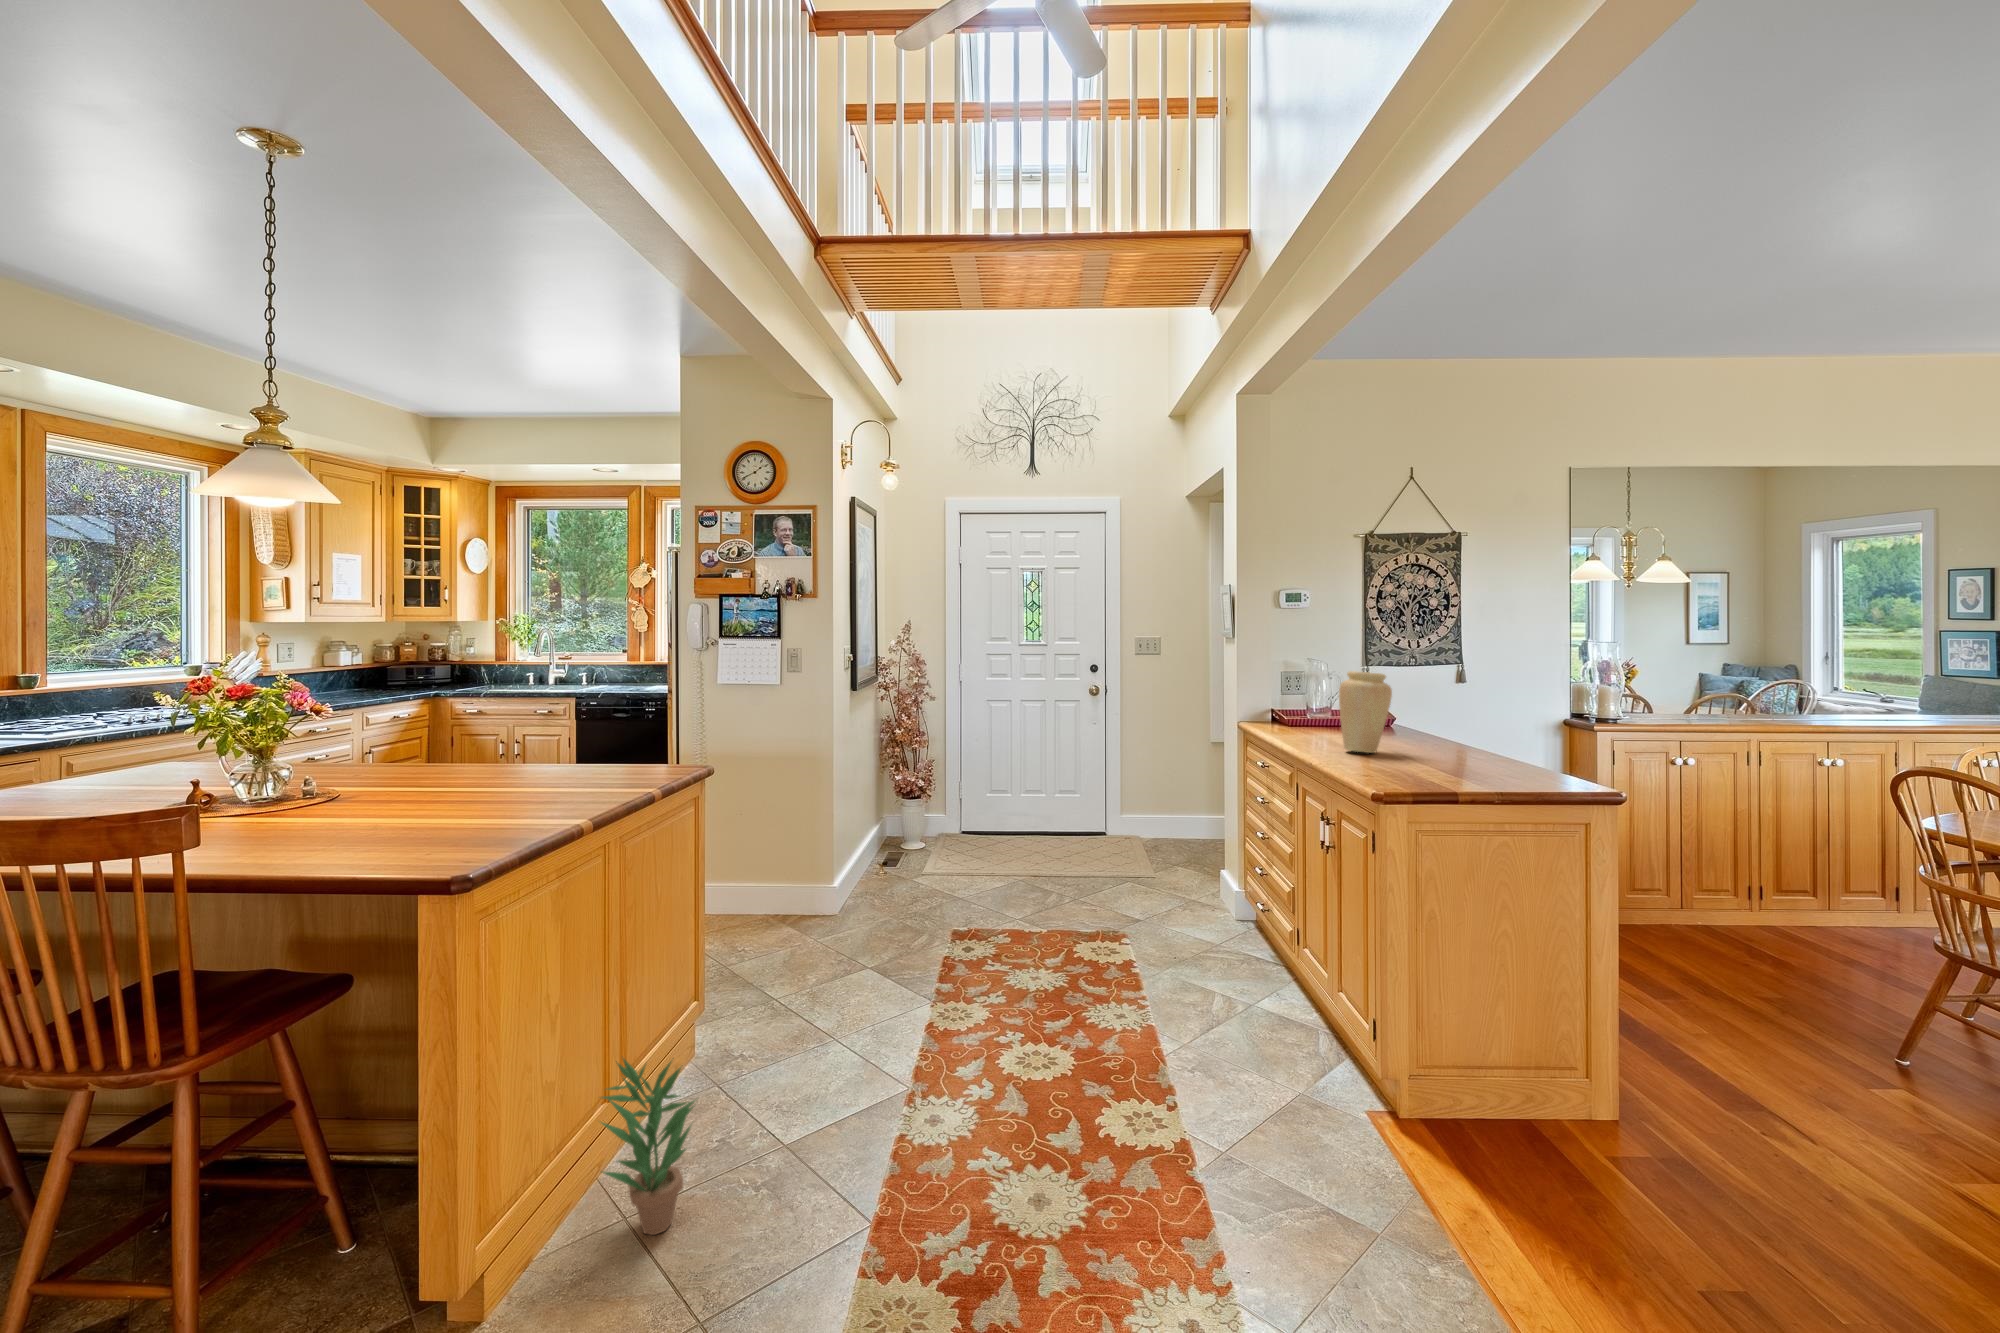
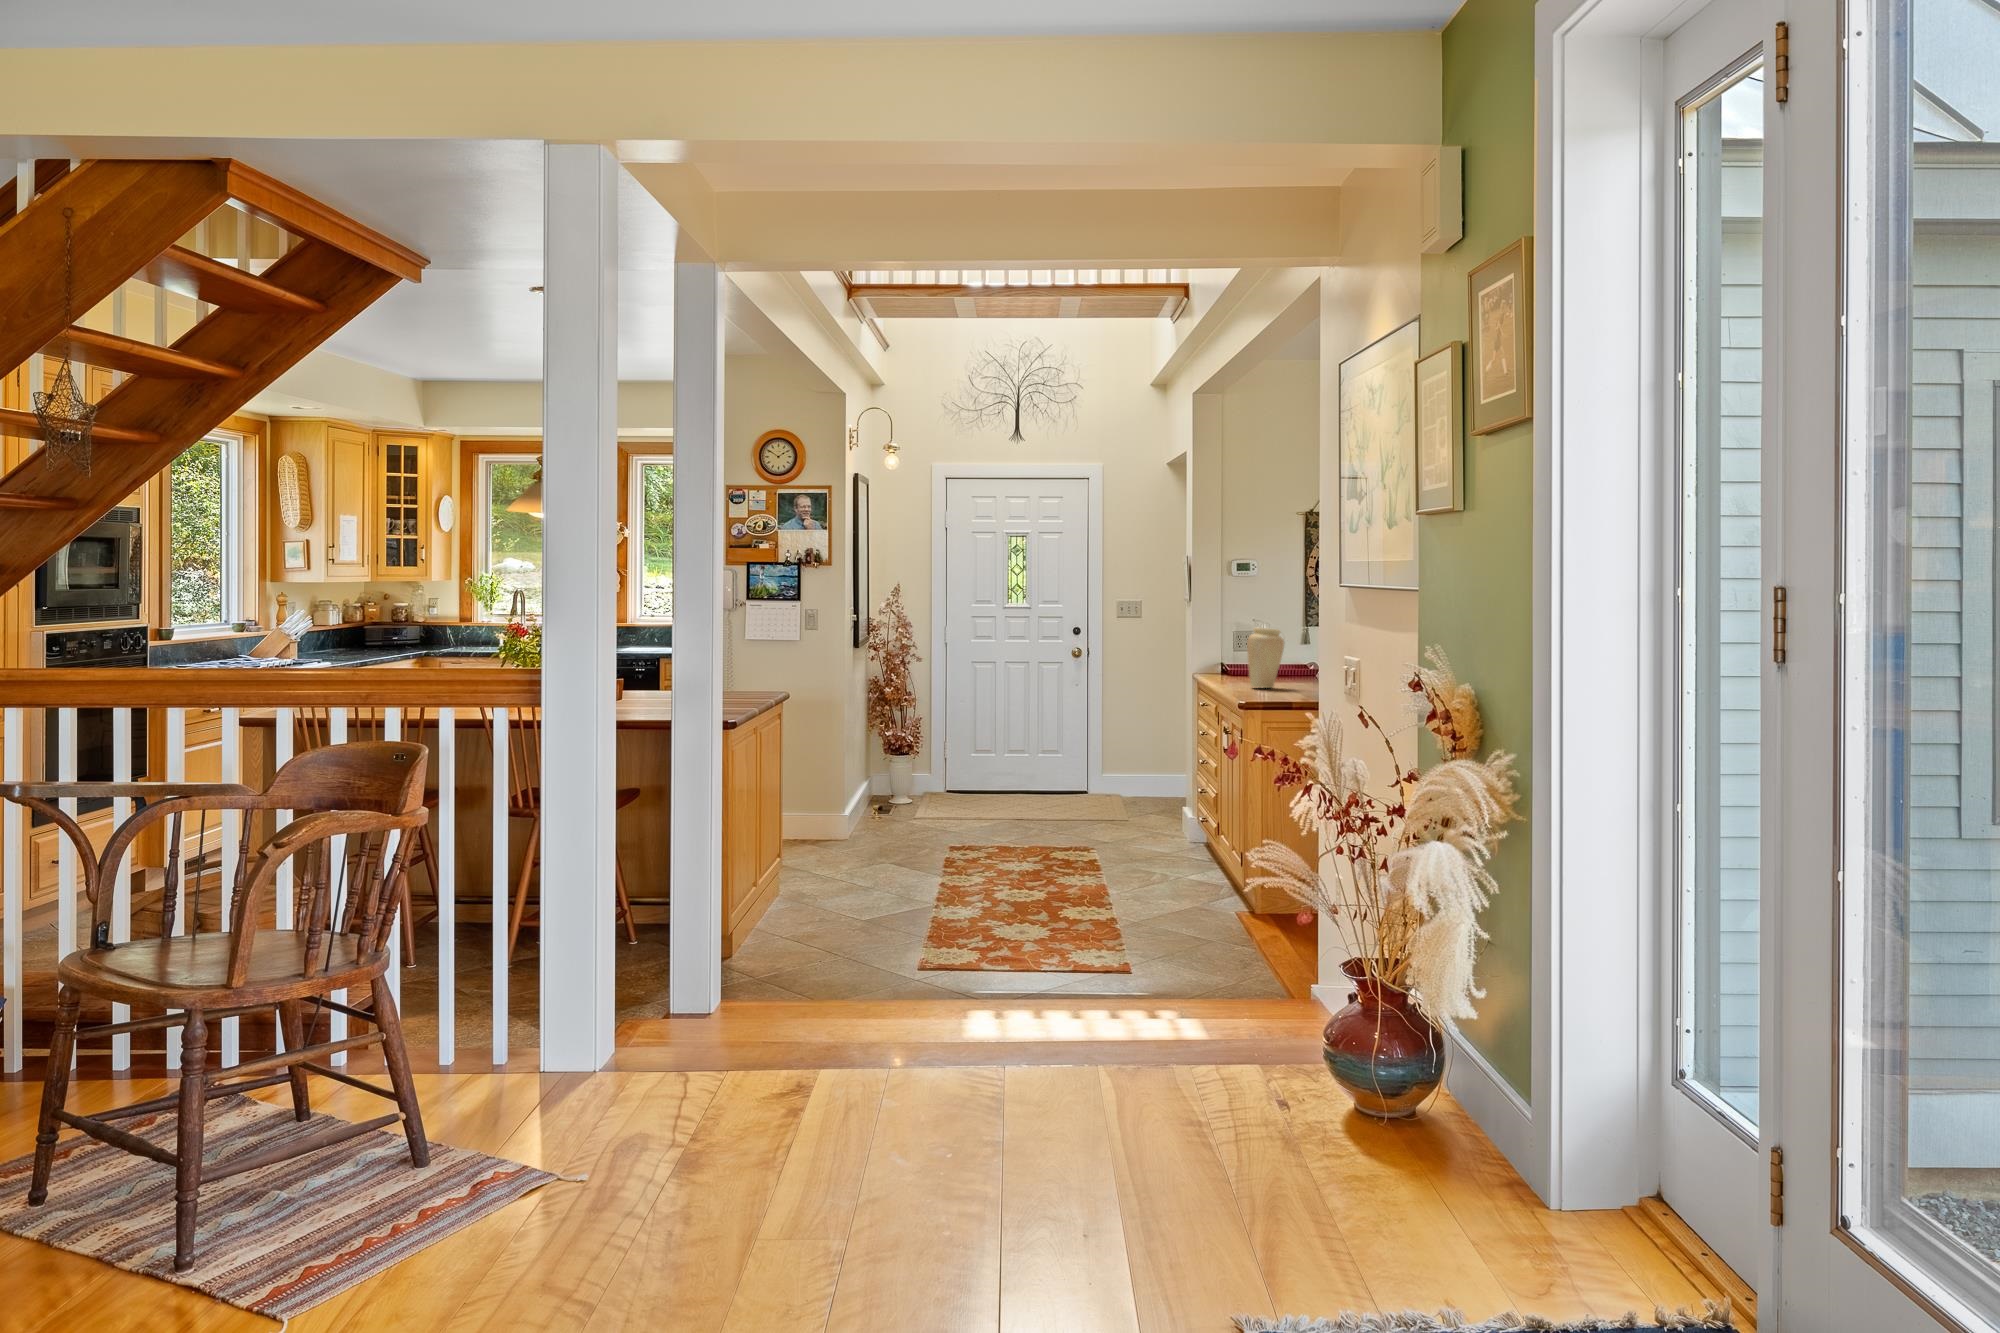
potted plant: present [601,1058,695,1235] -> none [773,836,829,940]

